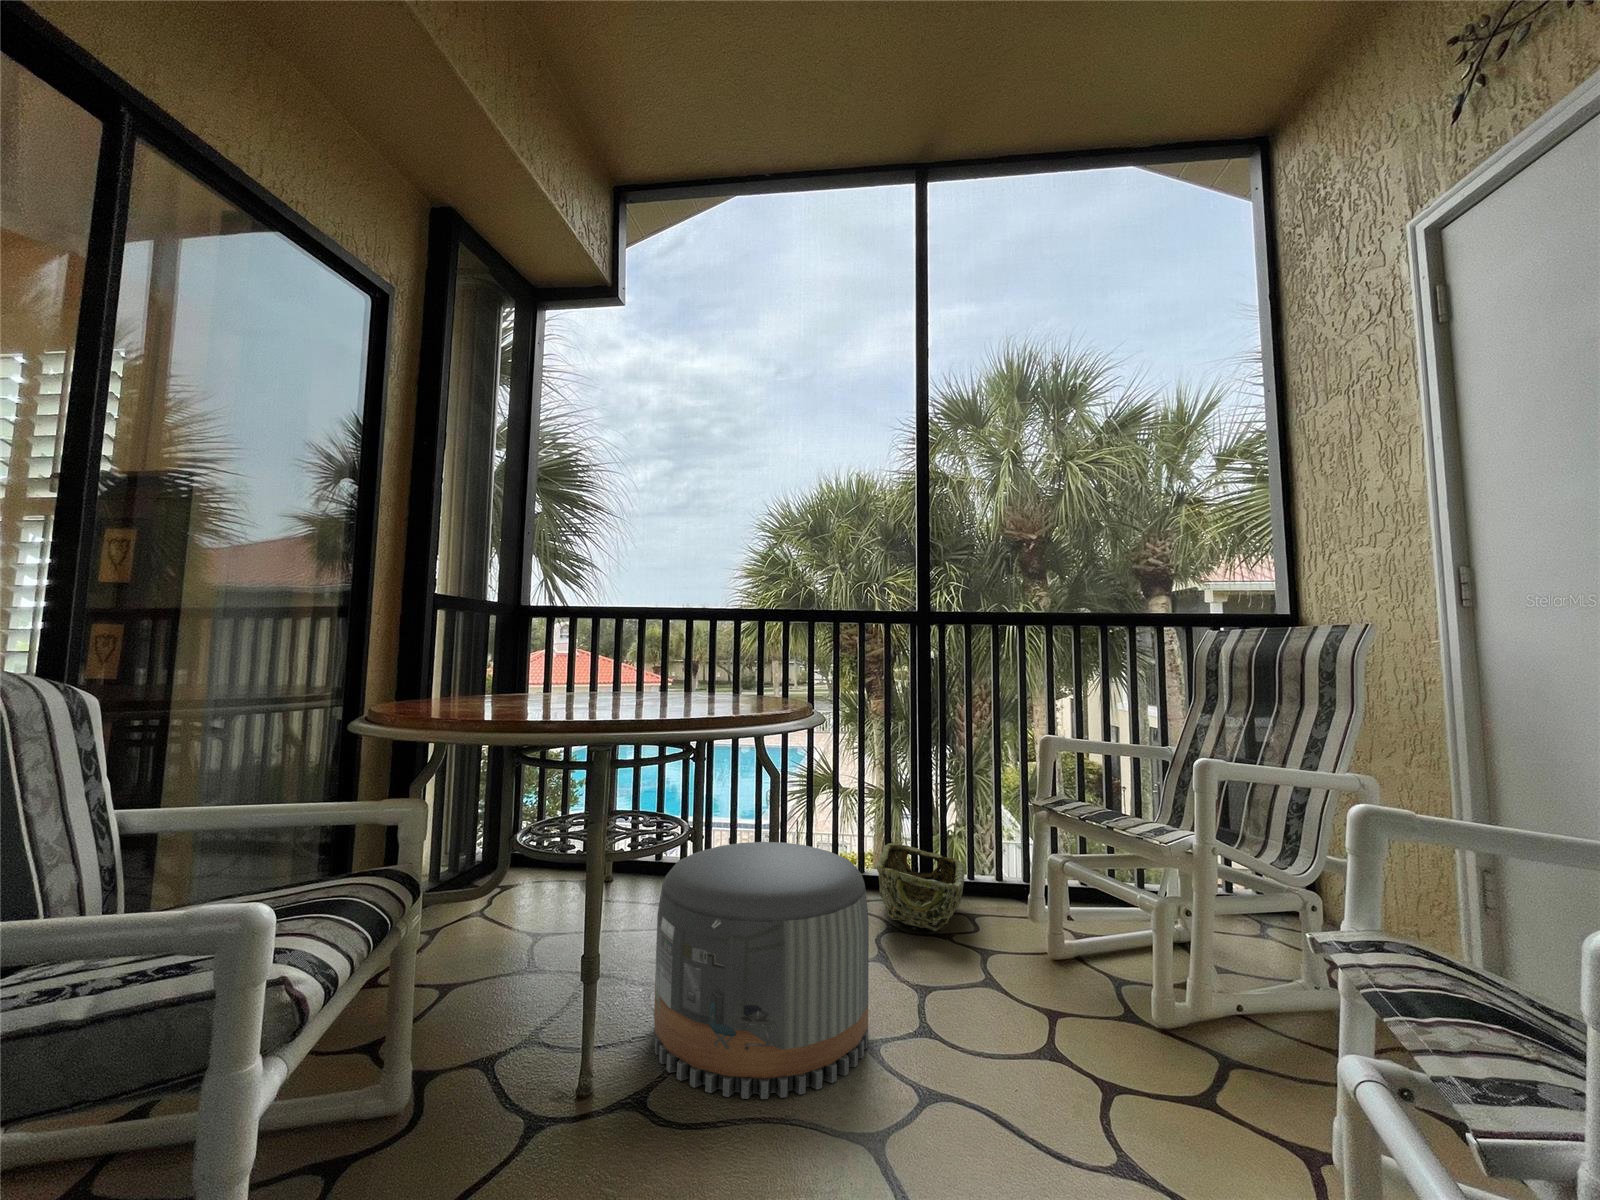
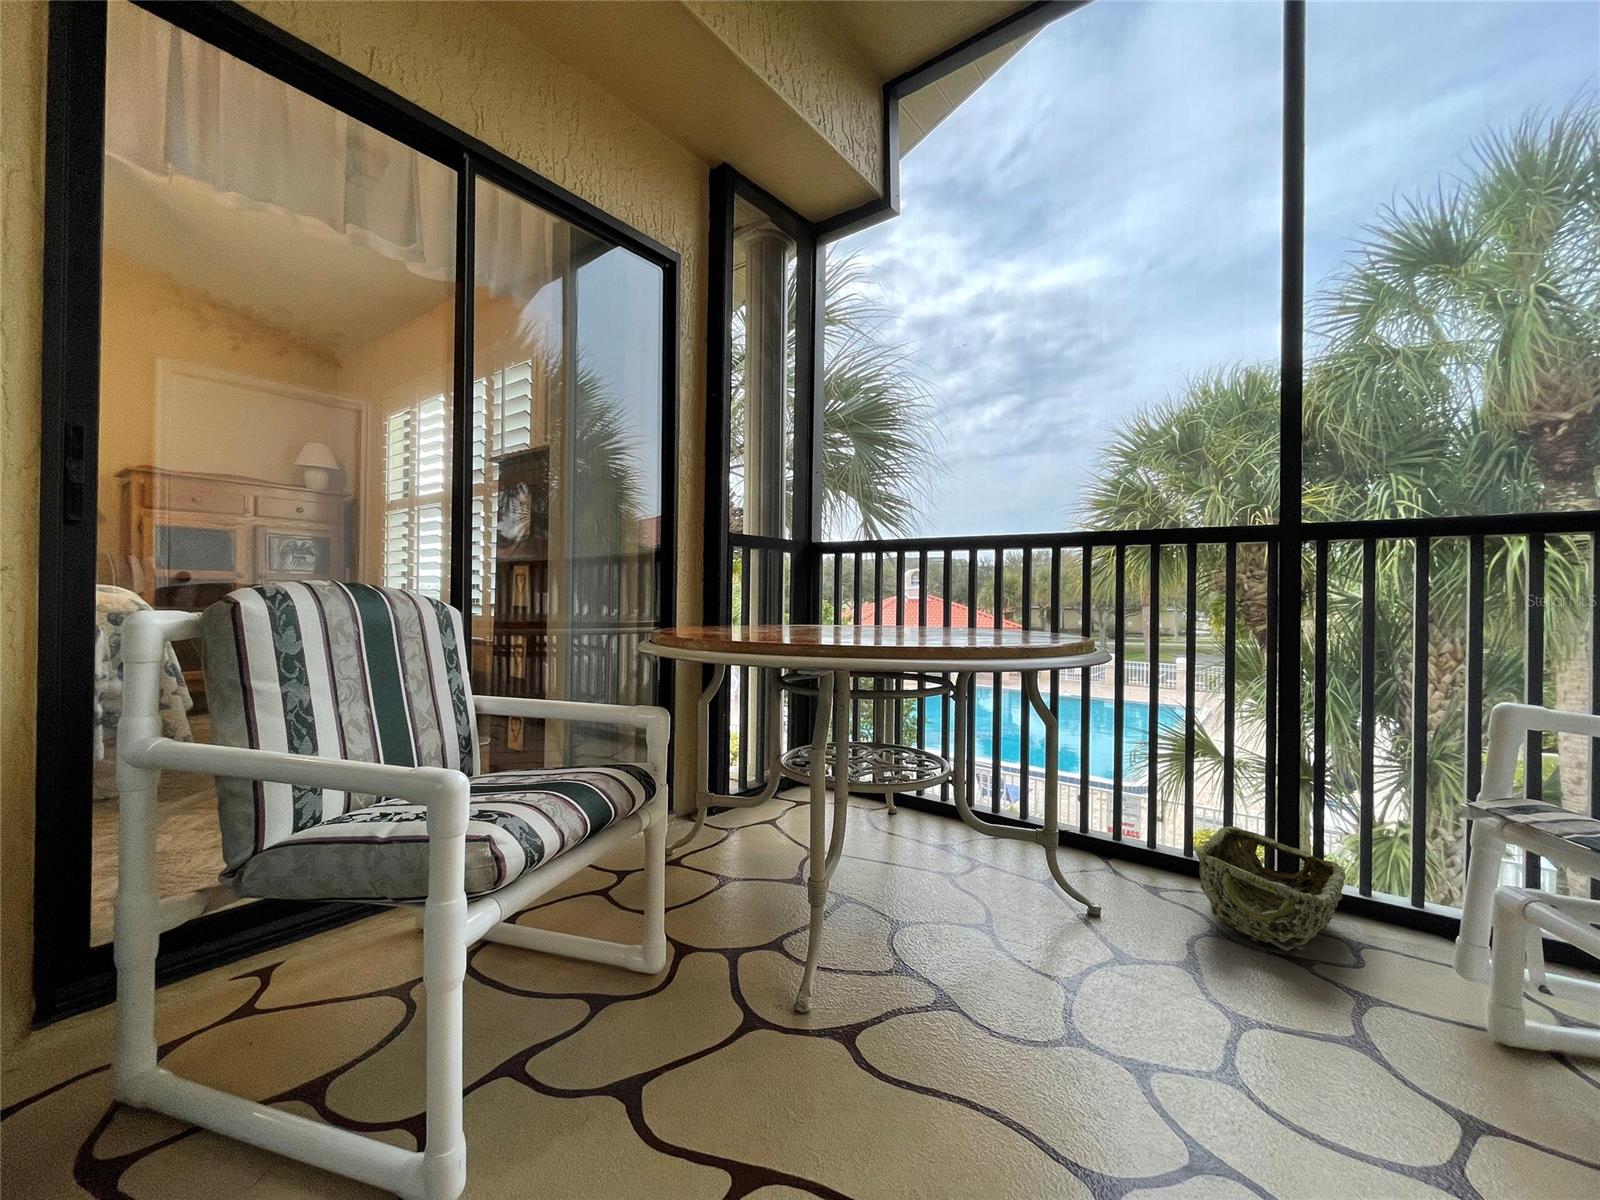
pouf: present [654,842,869,1099] -> none [882,794,1143,1097]

